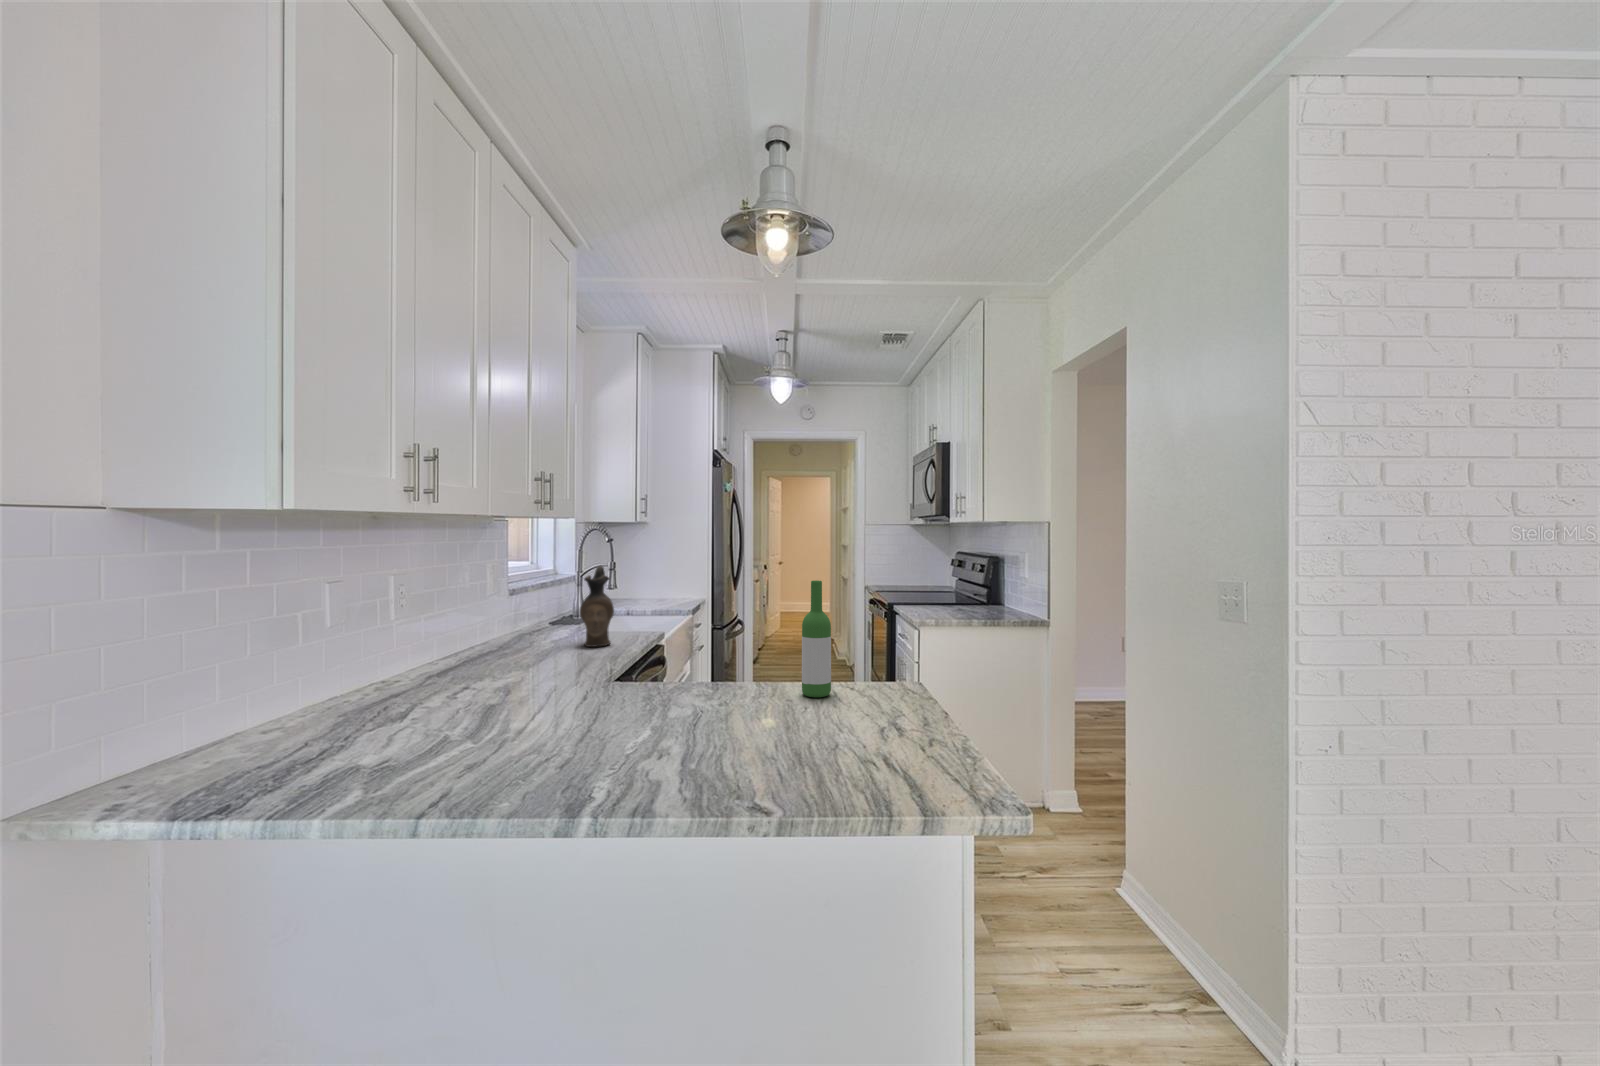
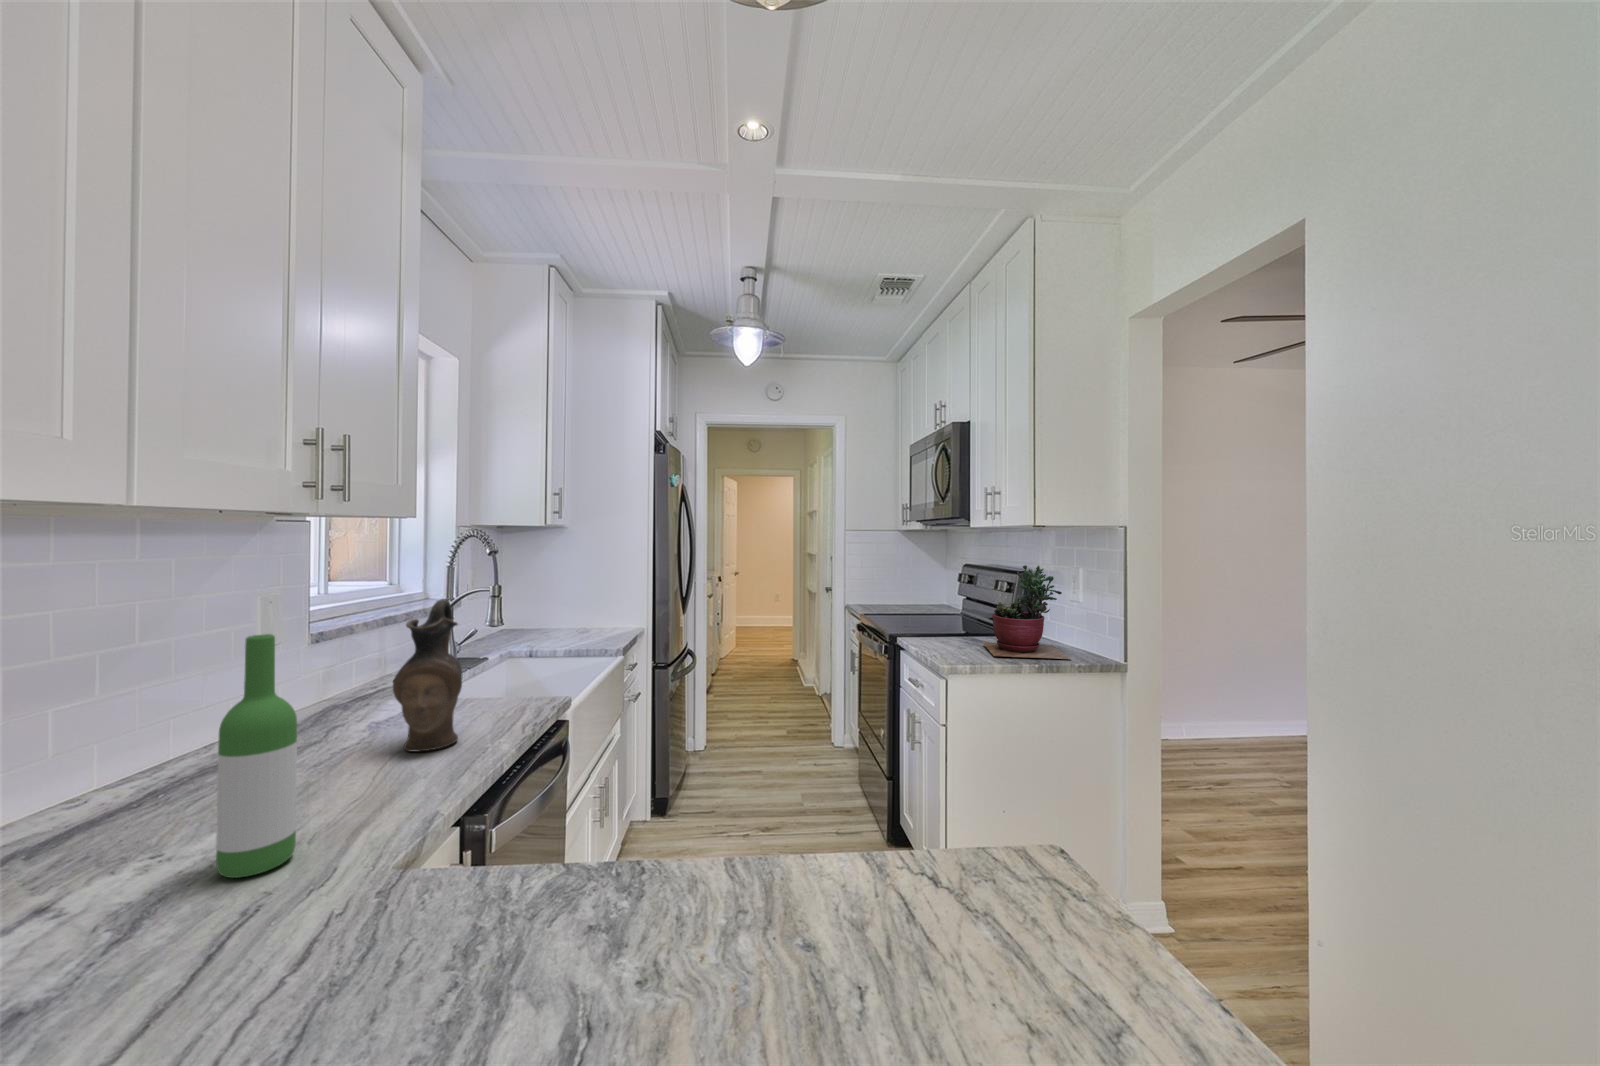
succulent plant: none [954,551,1013,619] -> present [982,565,1071,659]
wine bottle: present [802,580,831,697] -> present [216,634,297,878]

